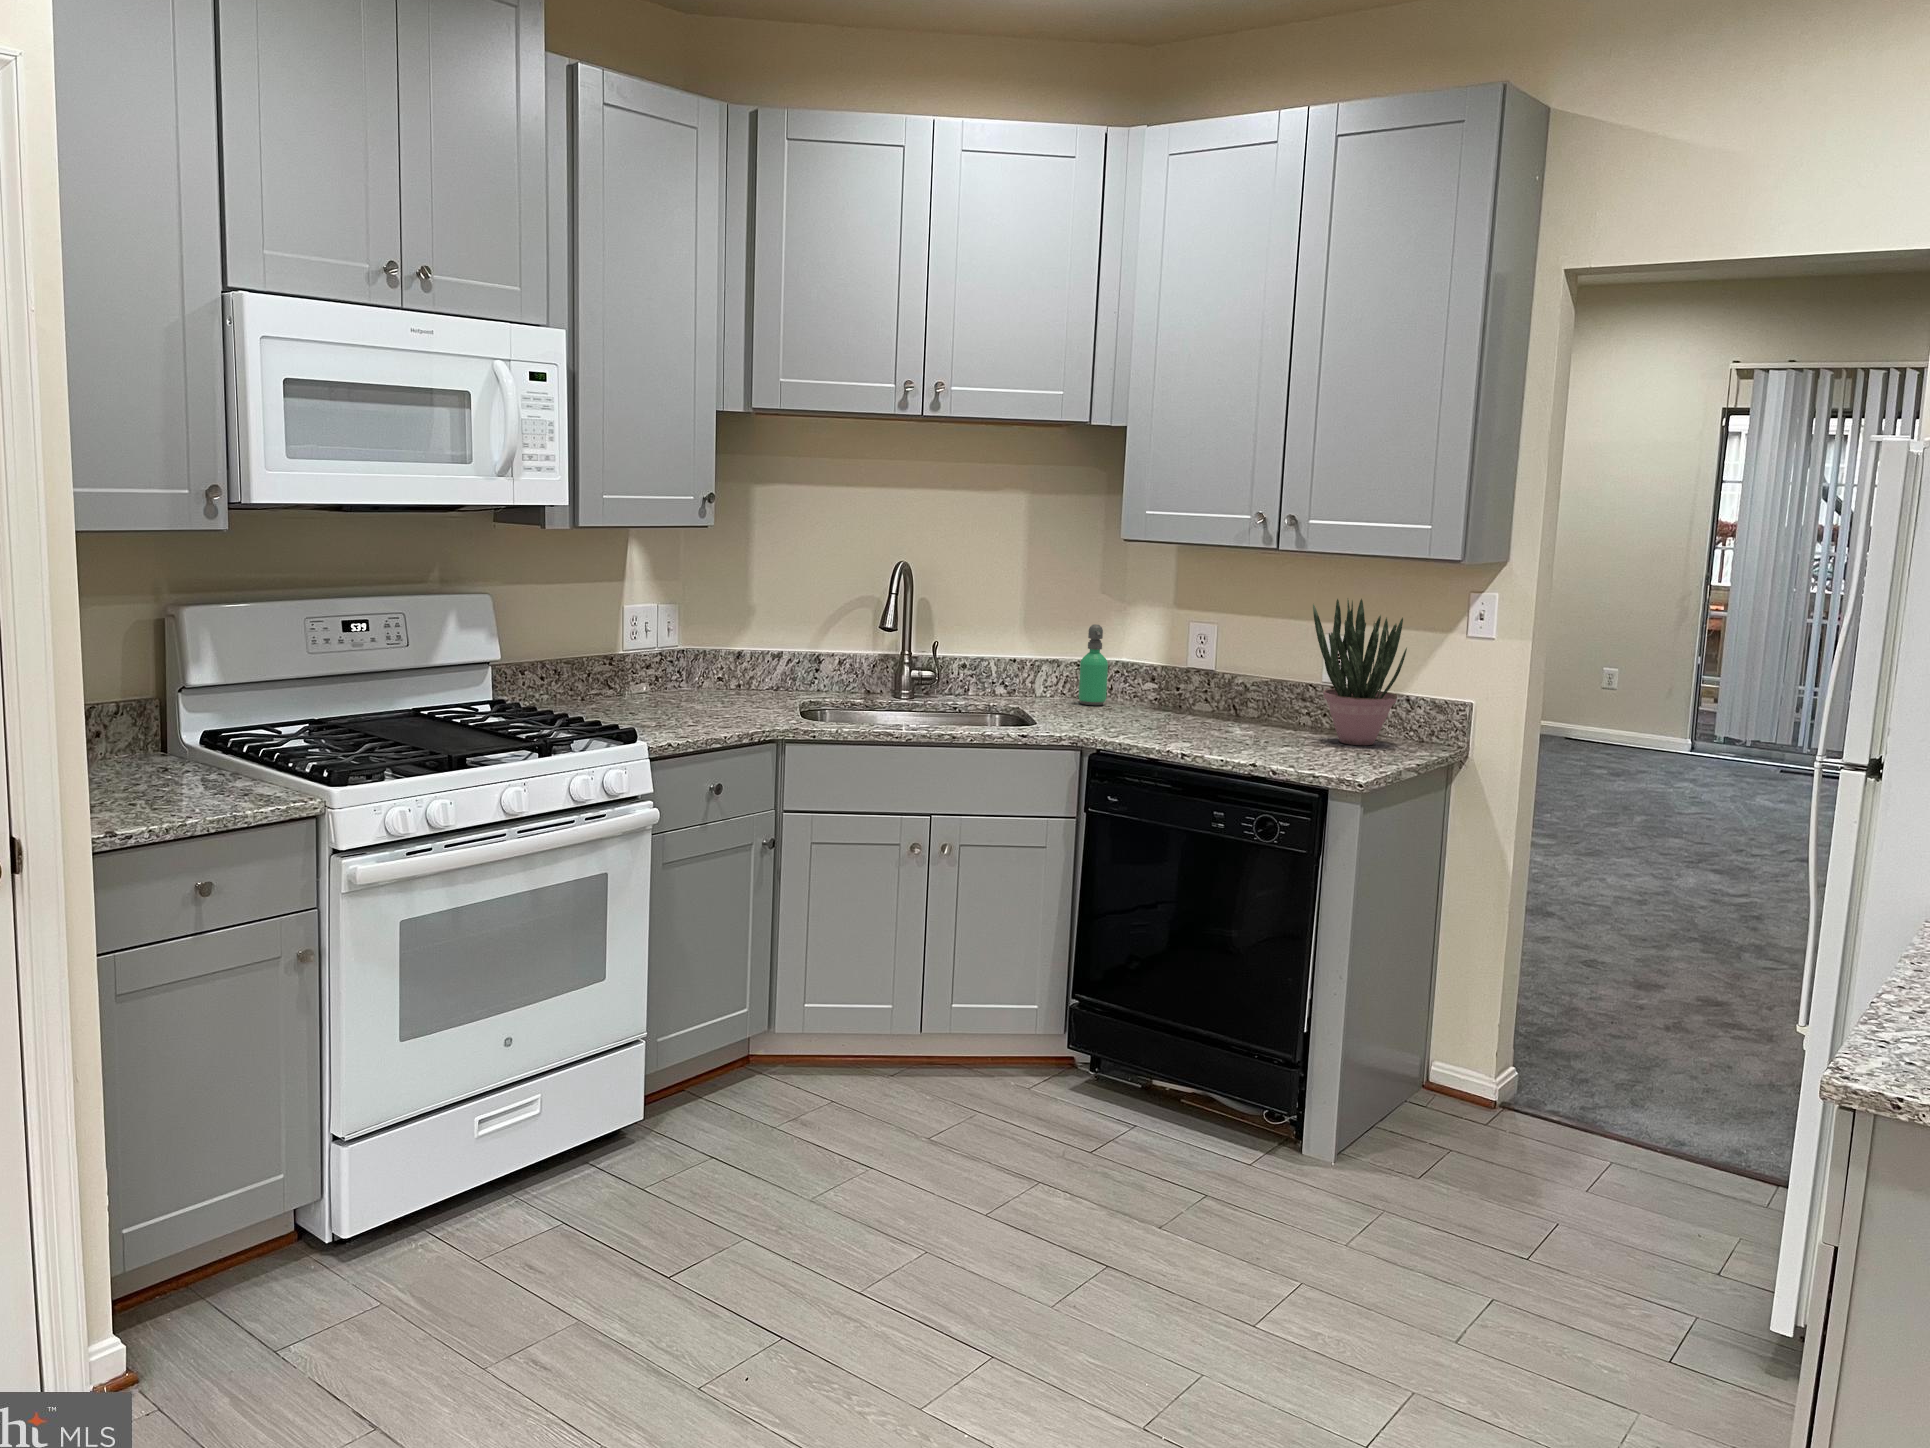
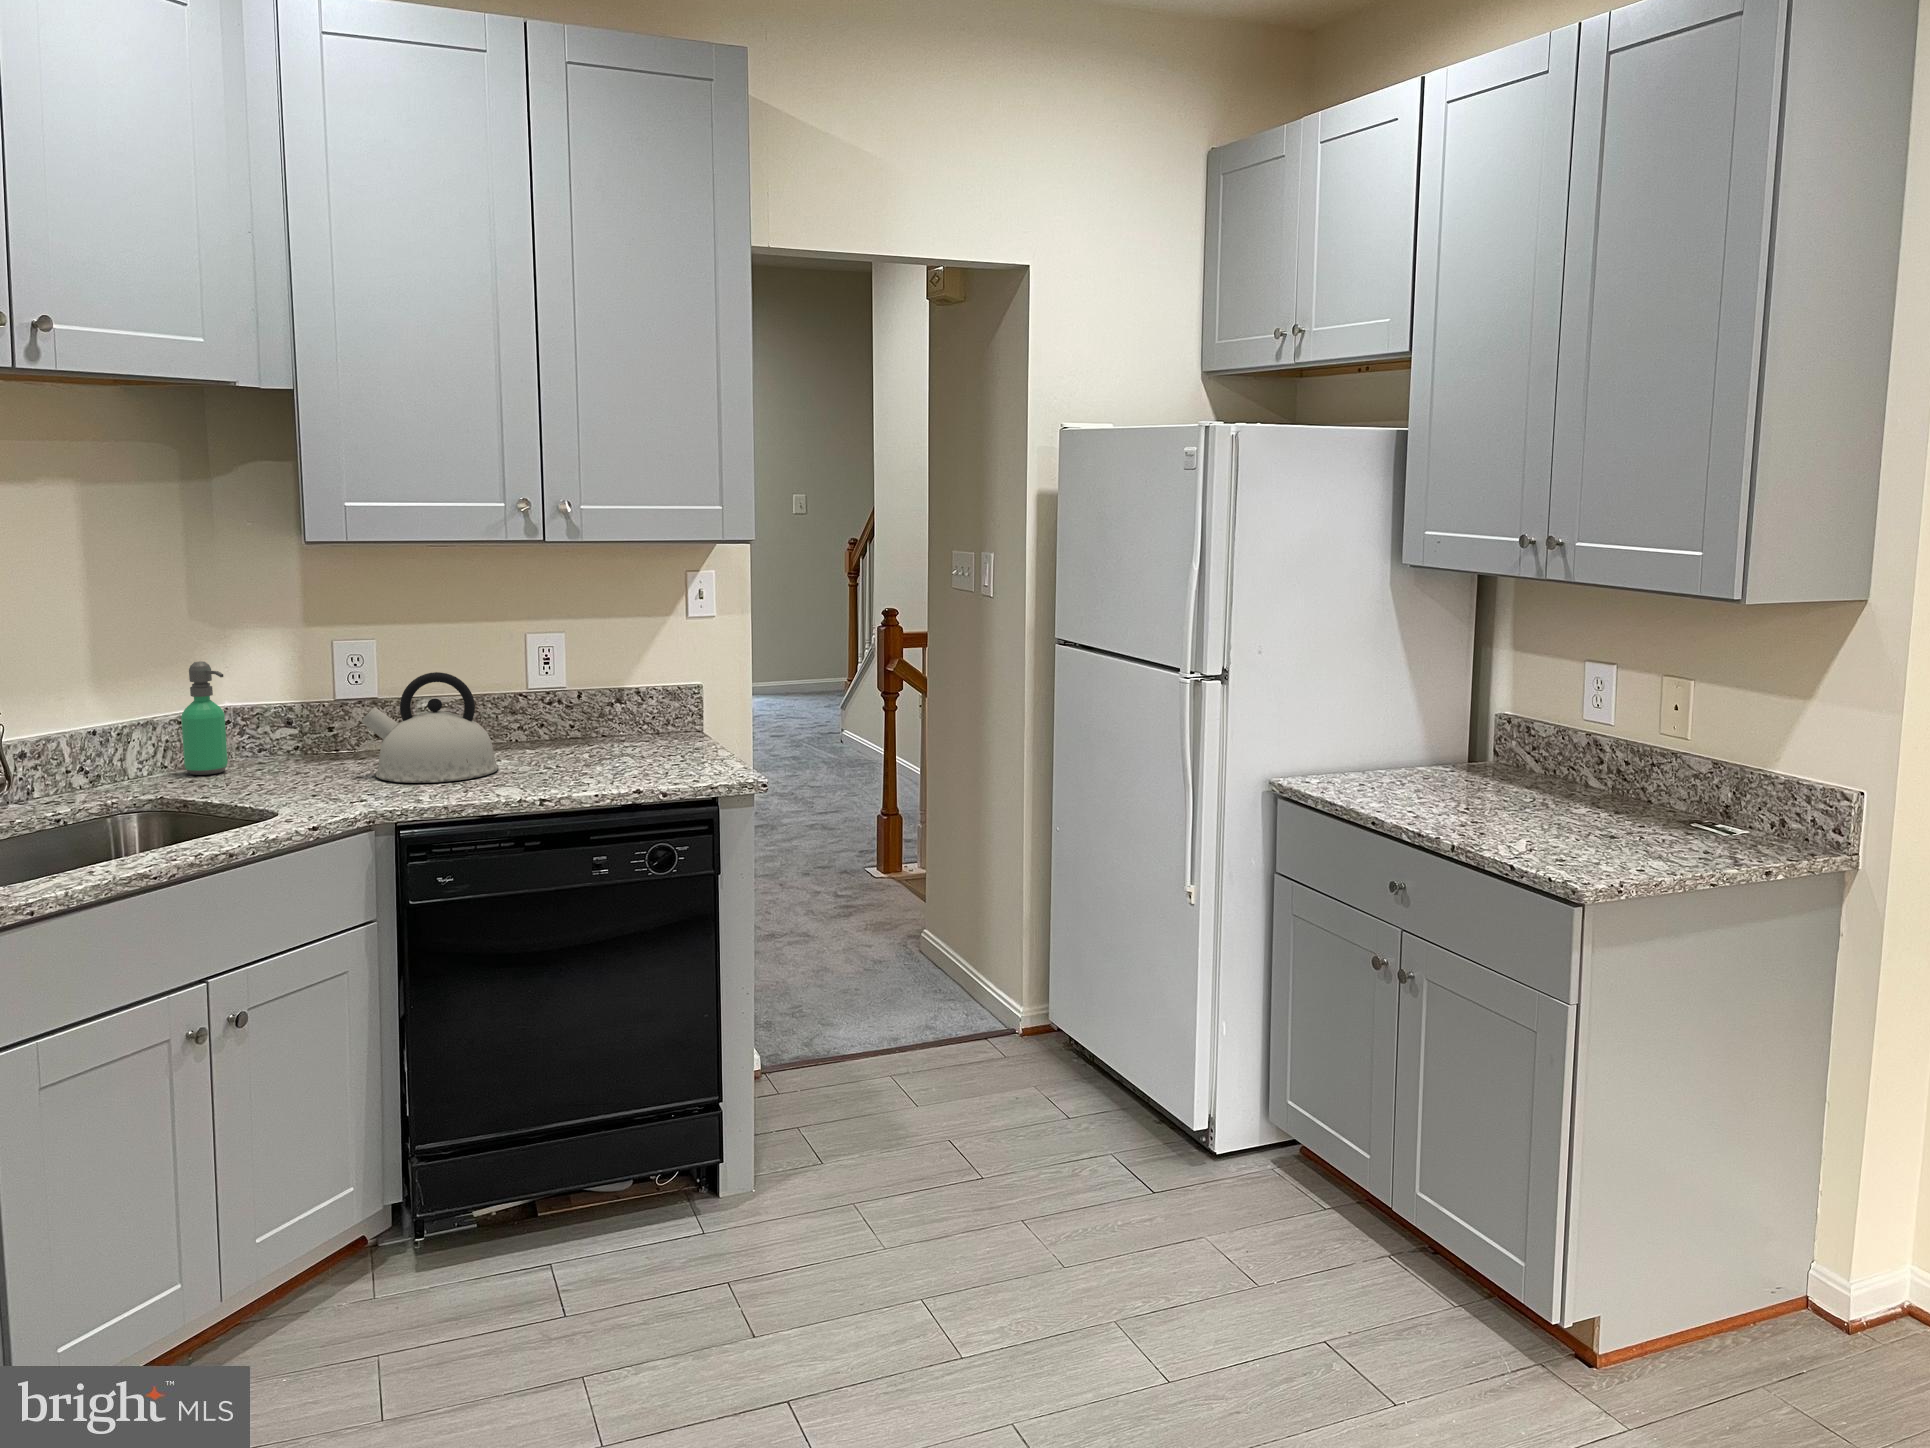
potted plant: present [1313,598,1407,745] -> none [553,586,673,752]
kettle: none [1146,650,1239,736] -> present [361,672,499,783]

